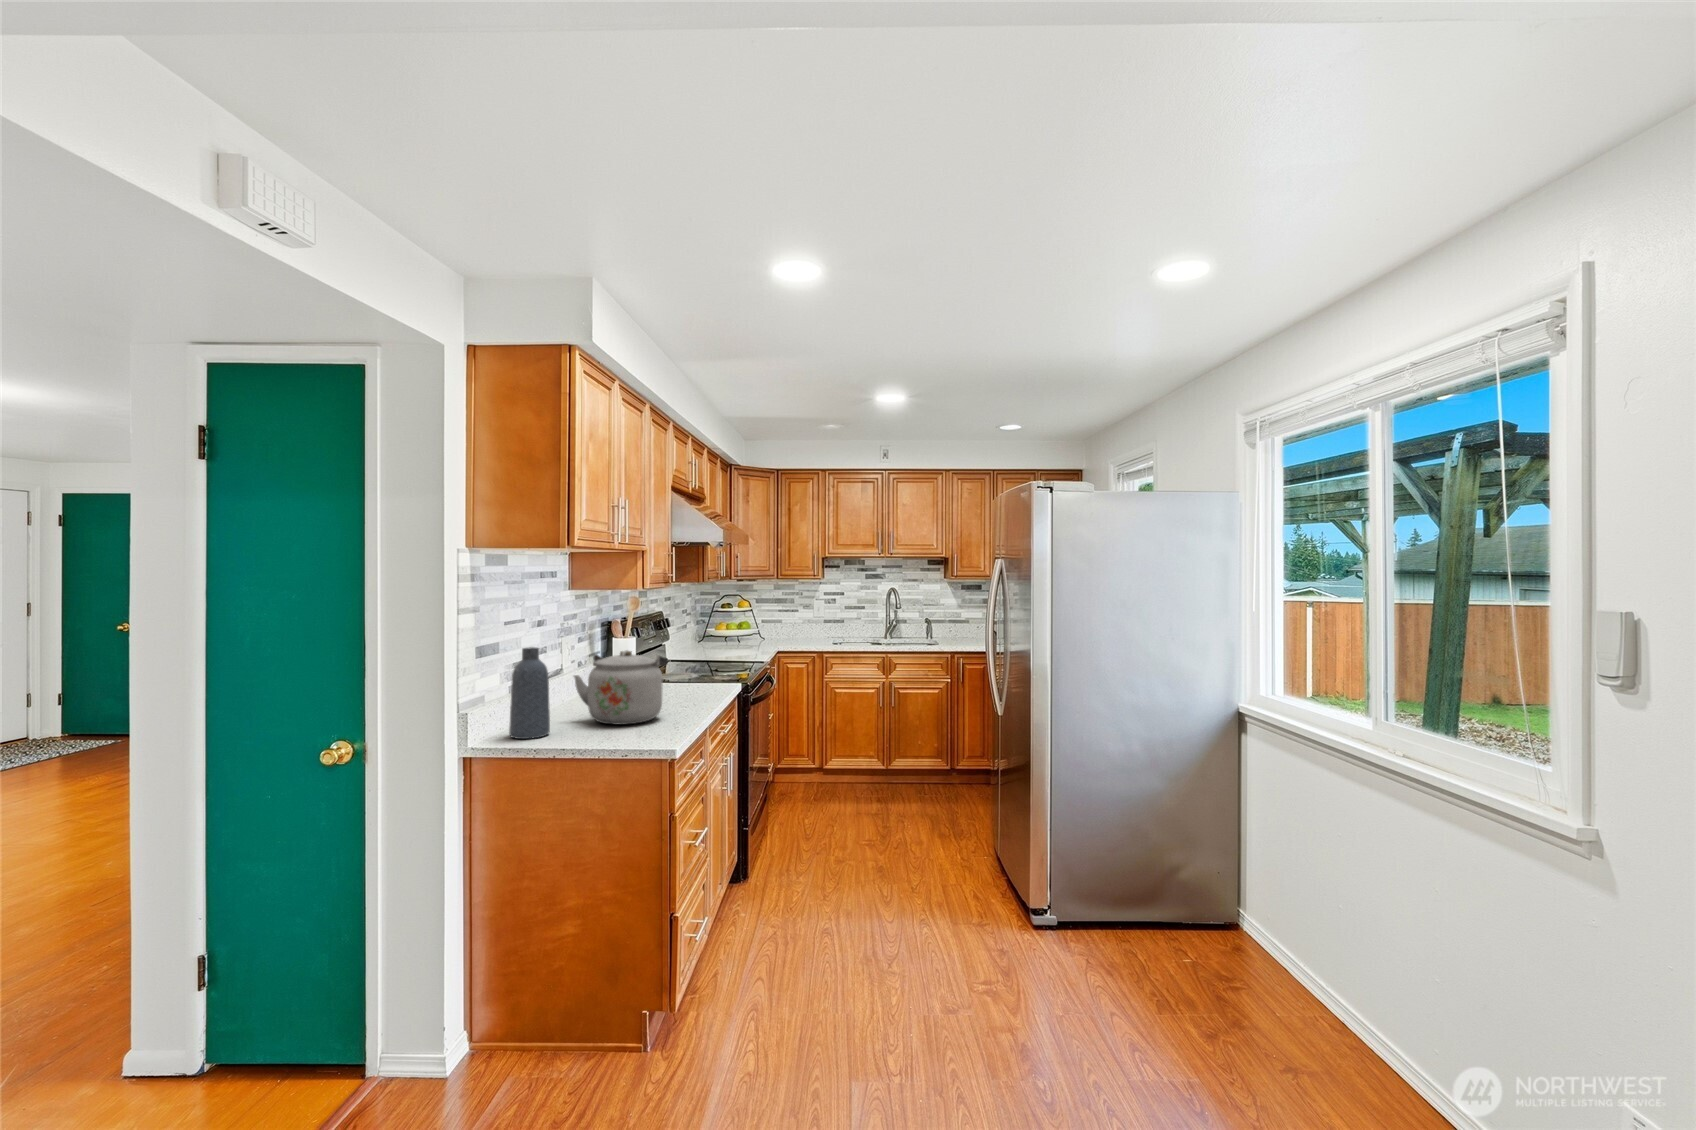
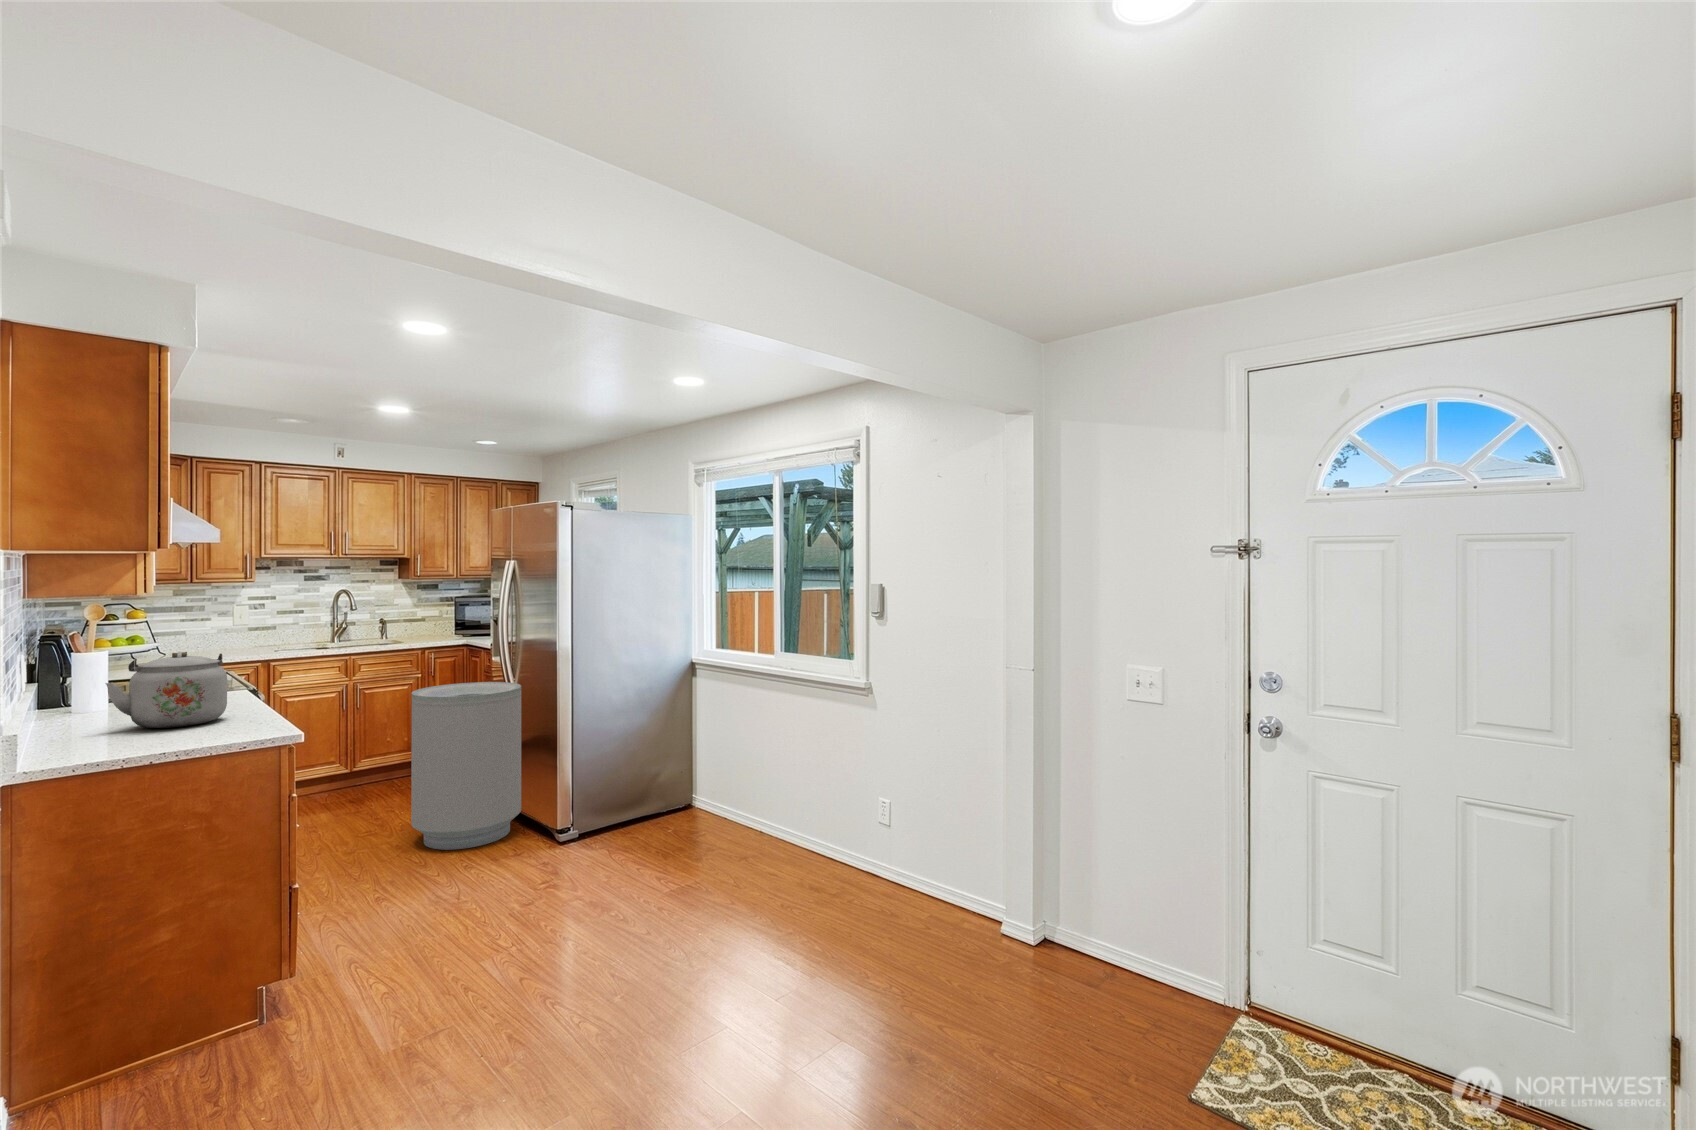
vase: present [509,647,550,739] -> none [53,652,110,751]
trash can: none [889,699,1005,897] -> present [411,682,521,850]

